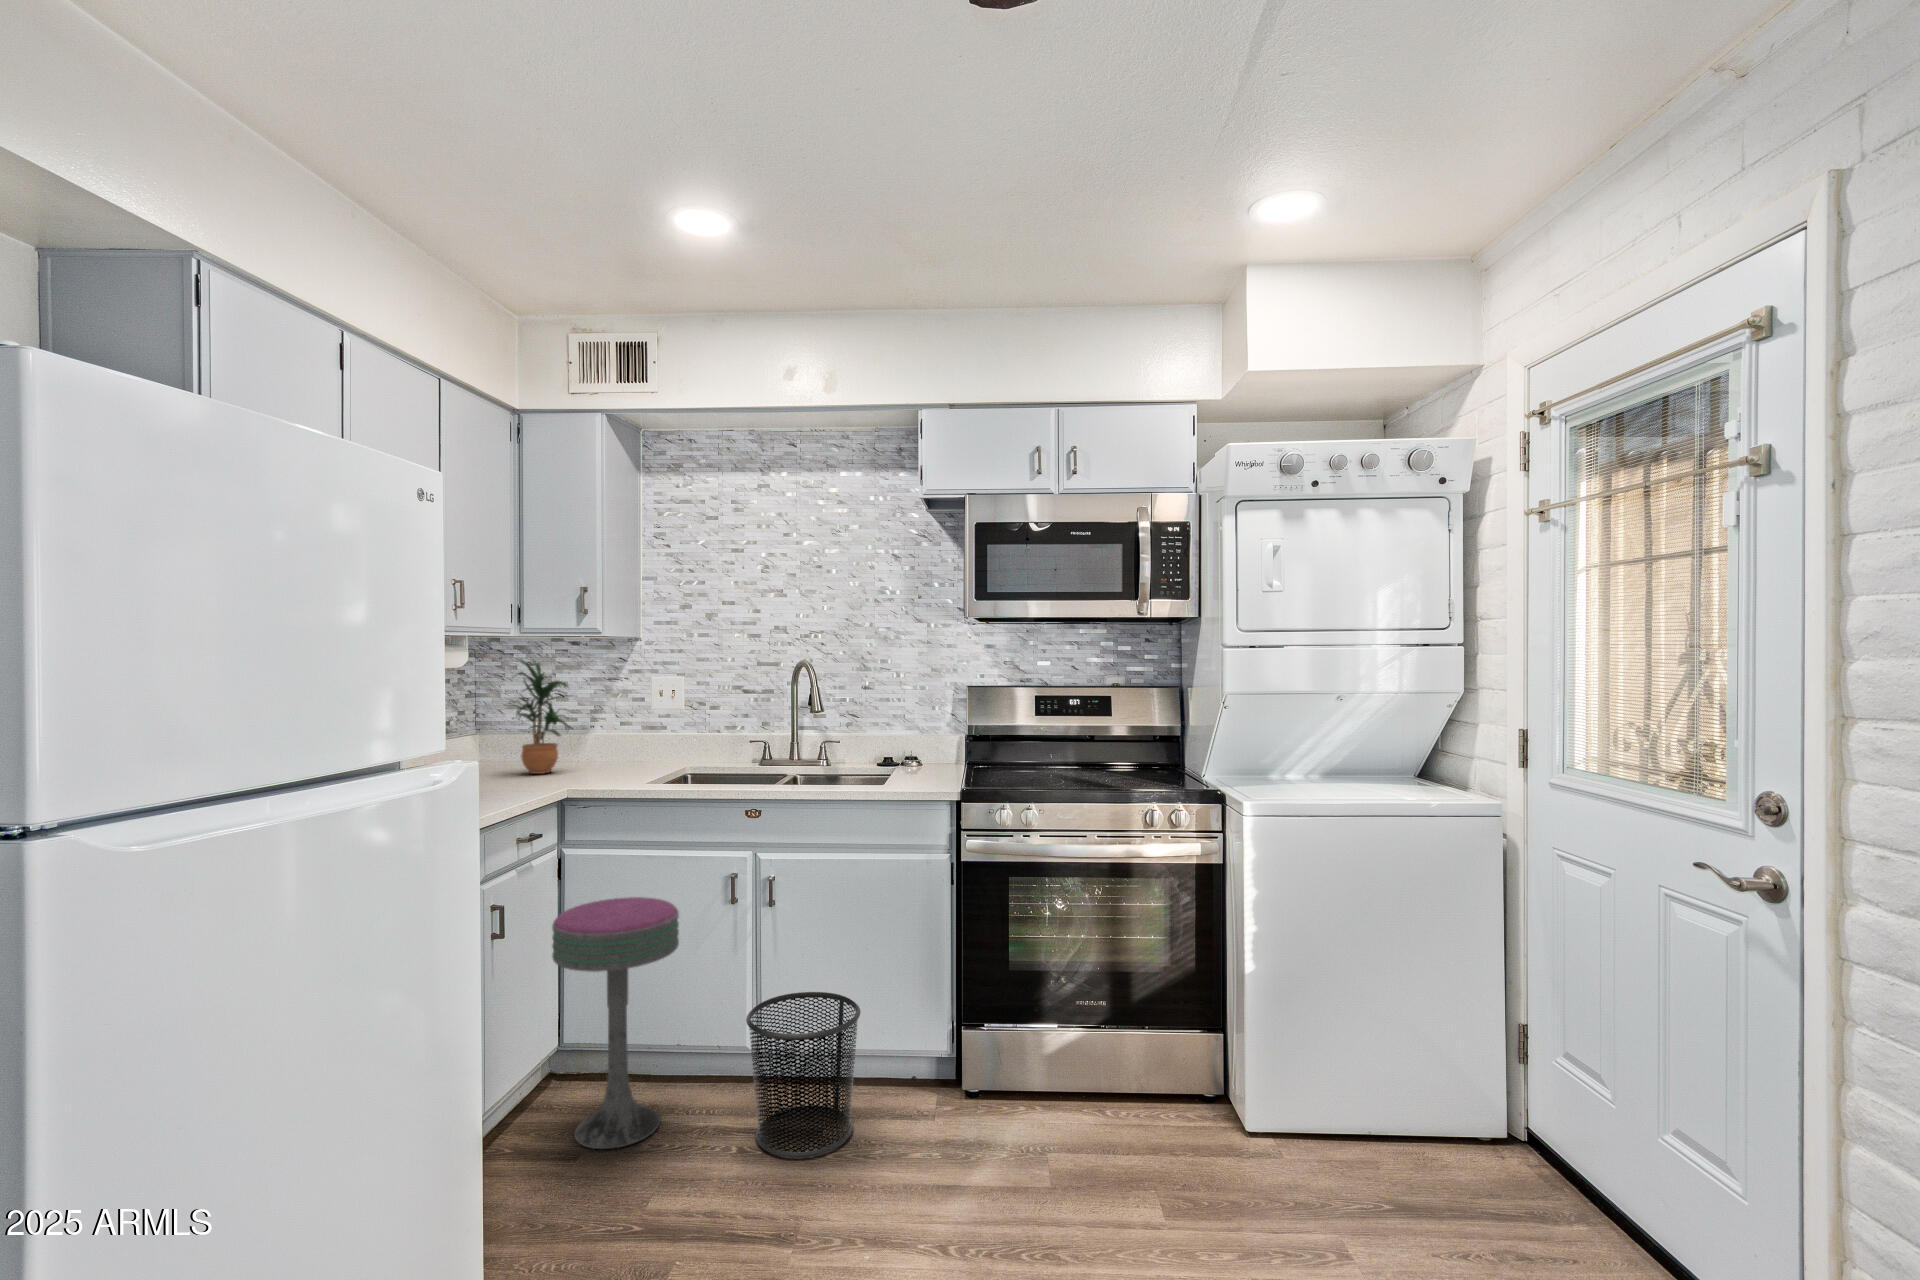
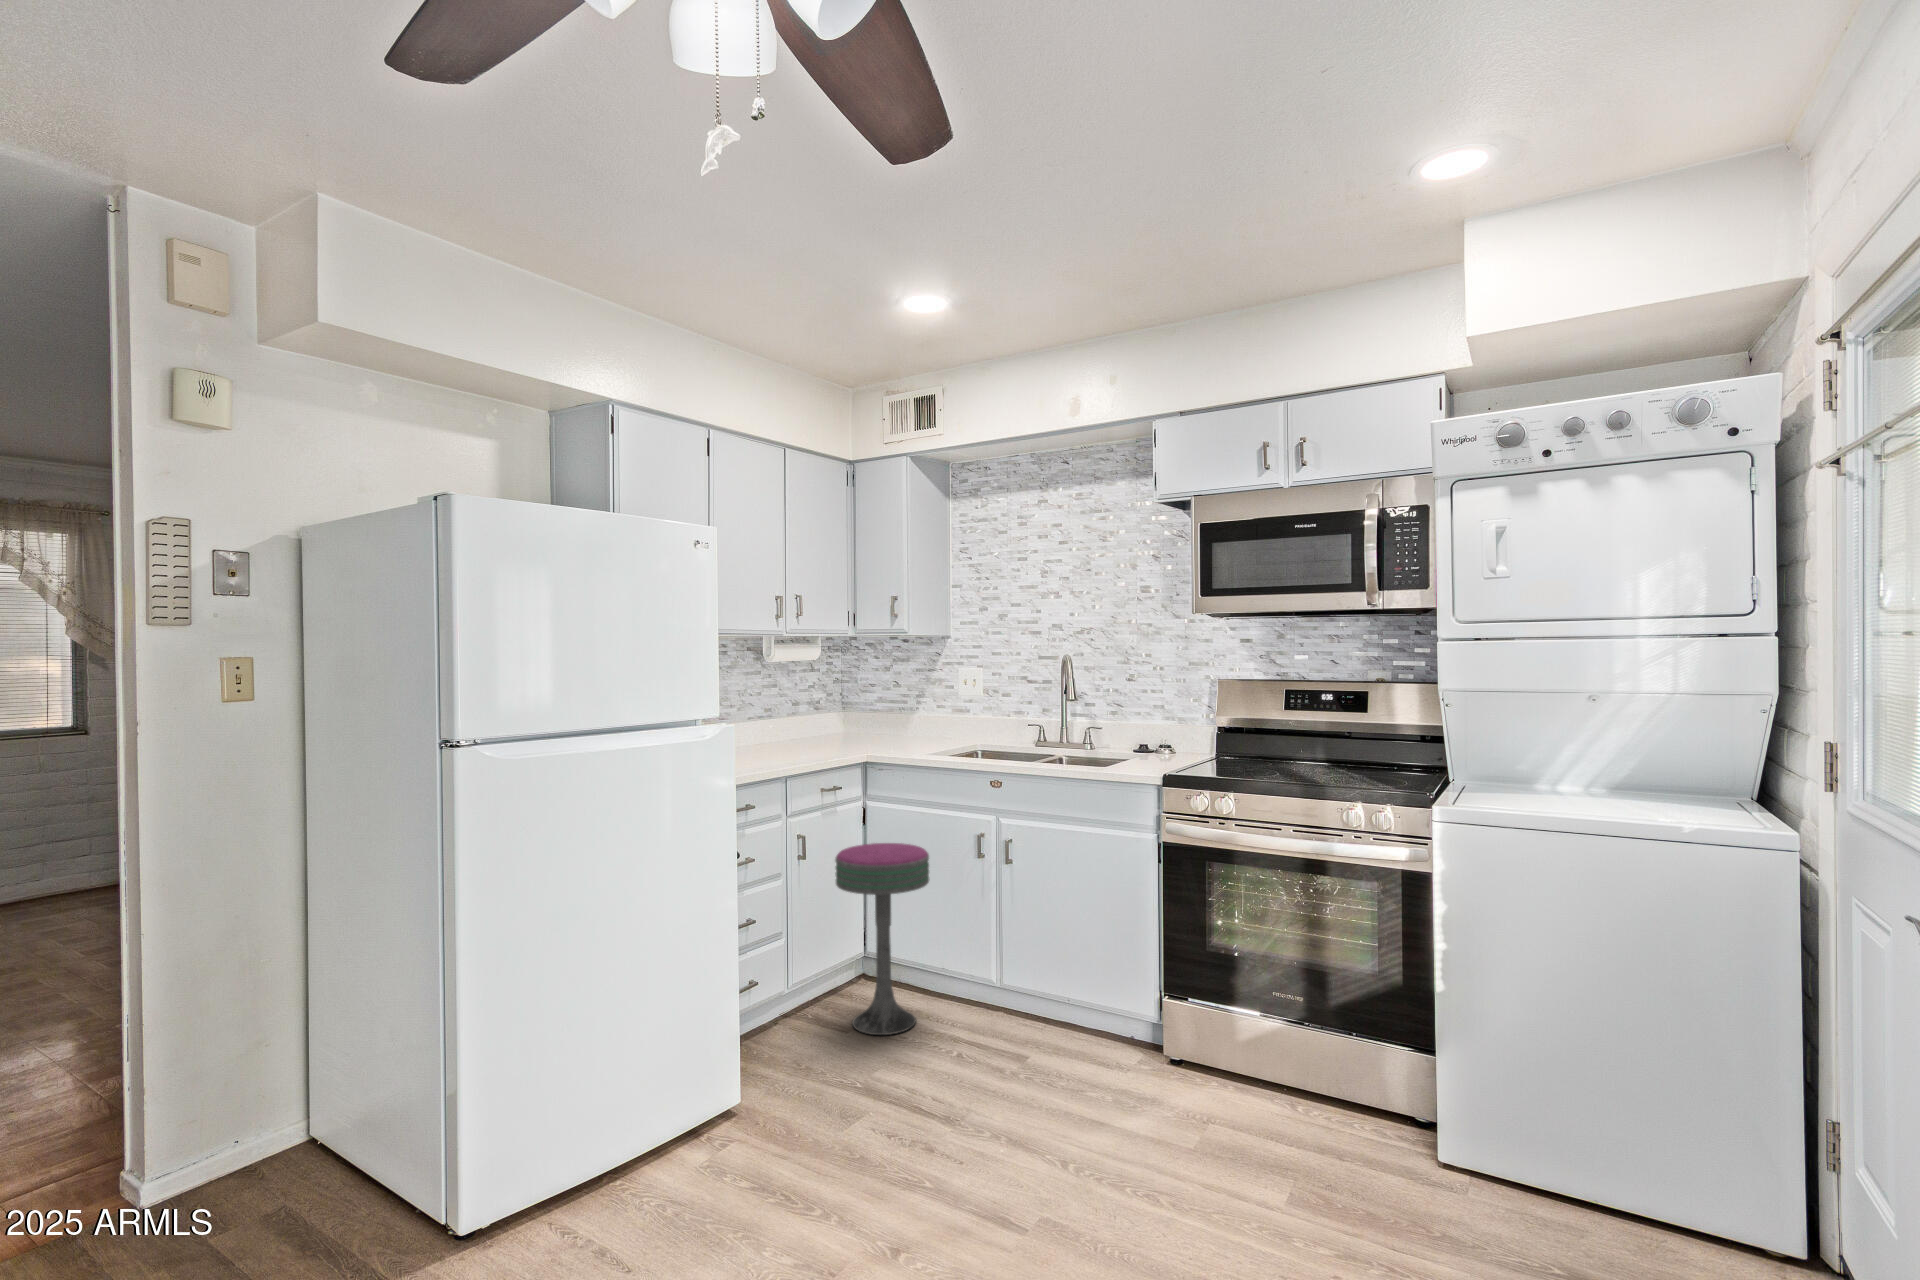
potted plant: present [509,660,570,774] -> none [852,653,906,744]
waste bin: present [746,992,861,1158] -> none [964,940,1061,1075]

